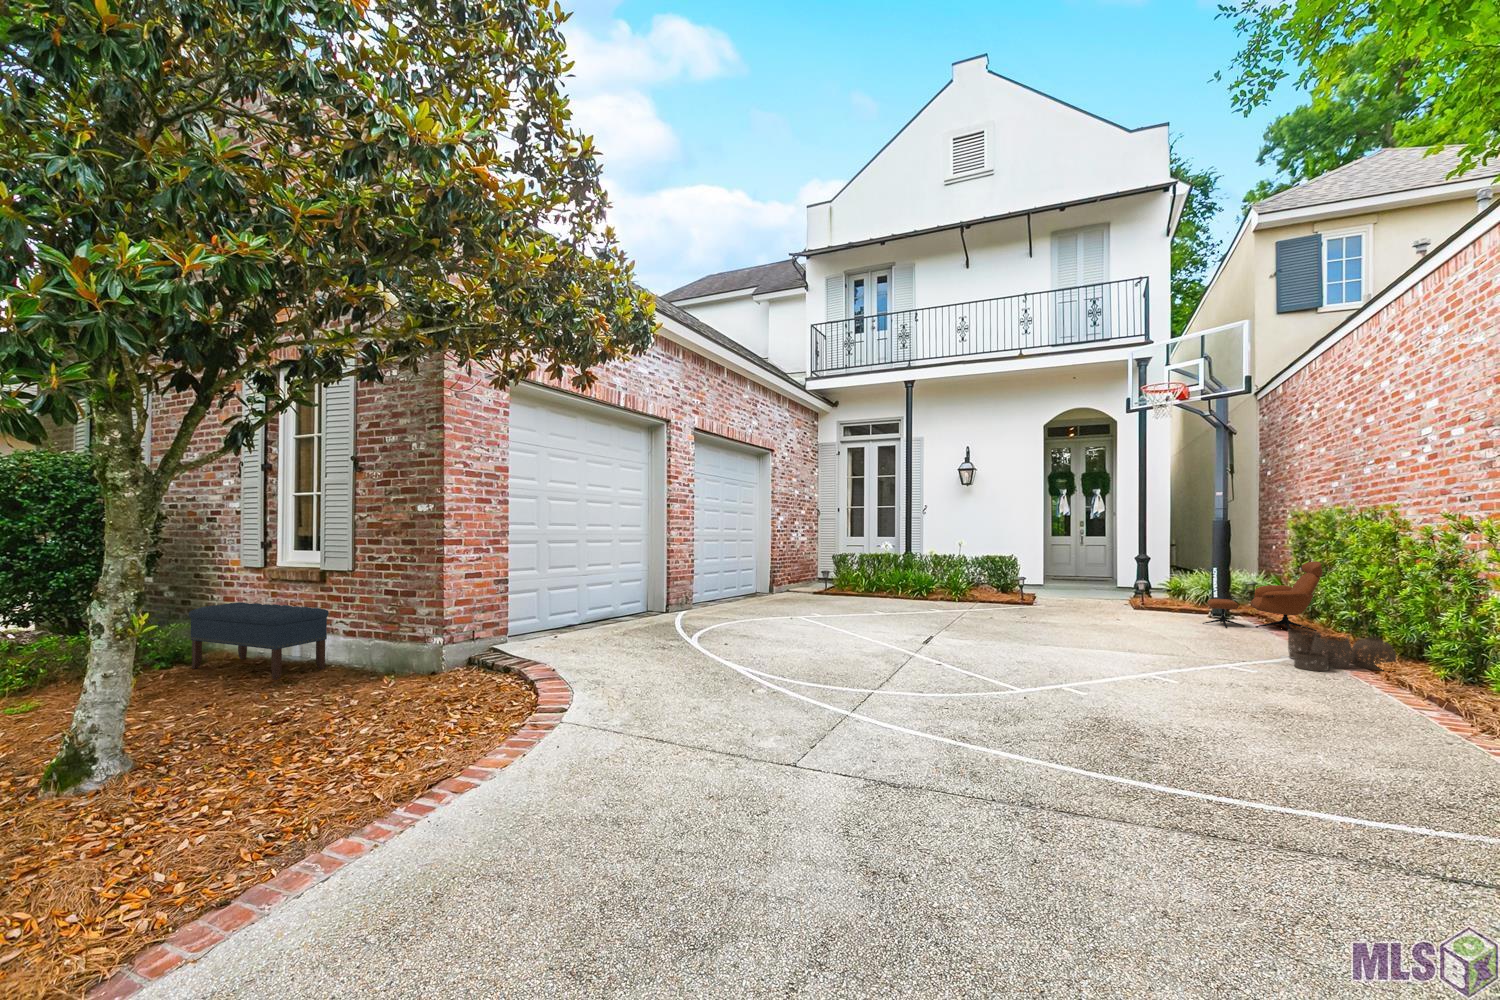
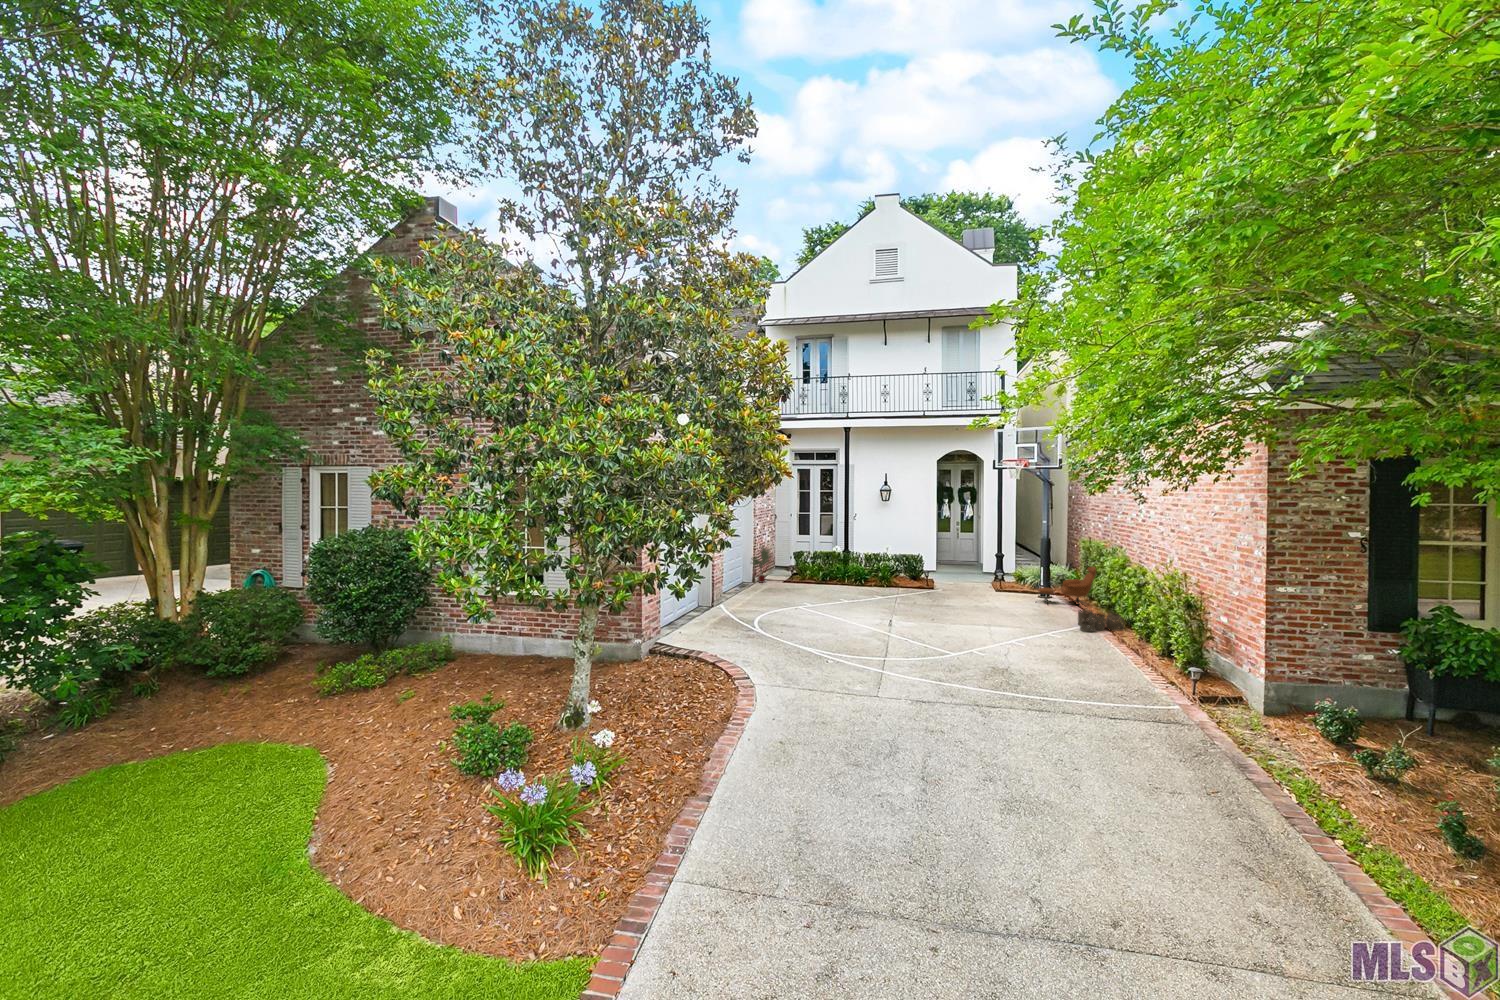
potted tree: none [761,539,793,592] -> present [751,547,770,583]
bench: present [189,602,329,680] -> none [456,620,551,669]

